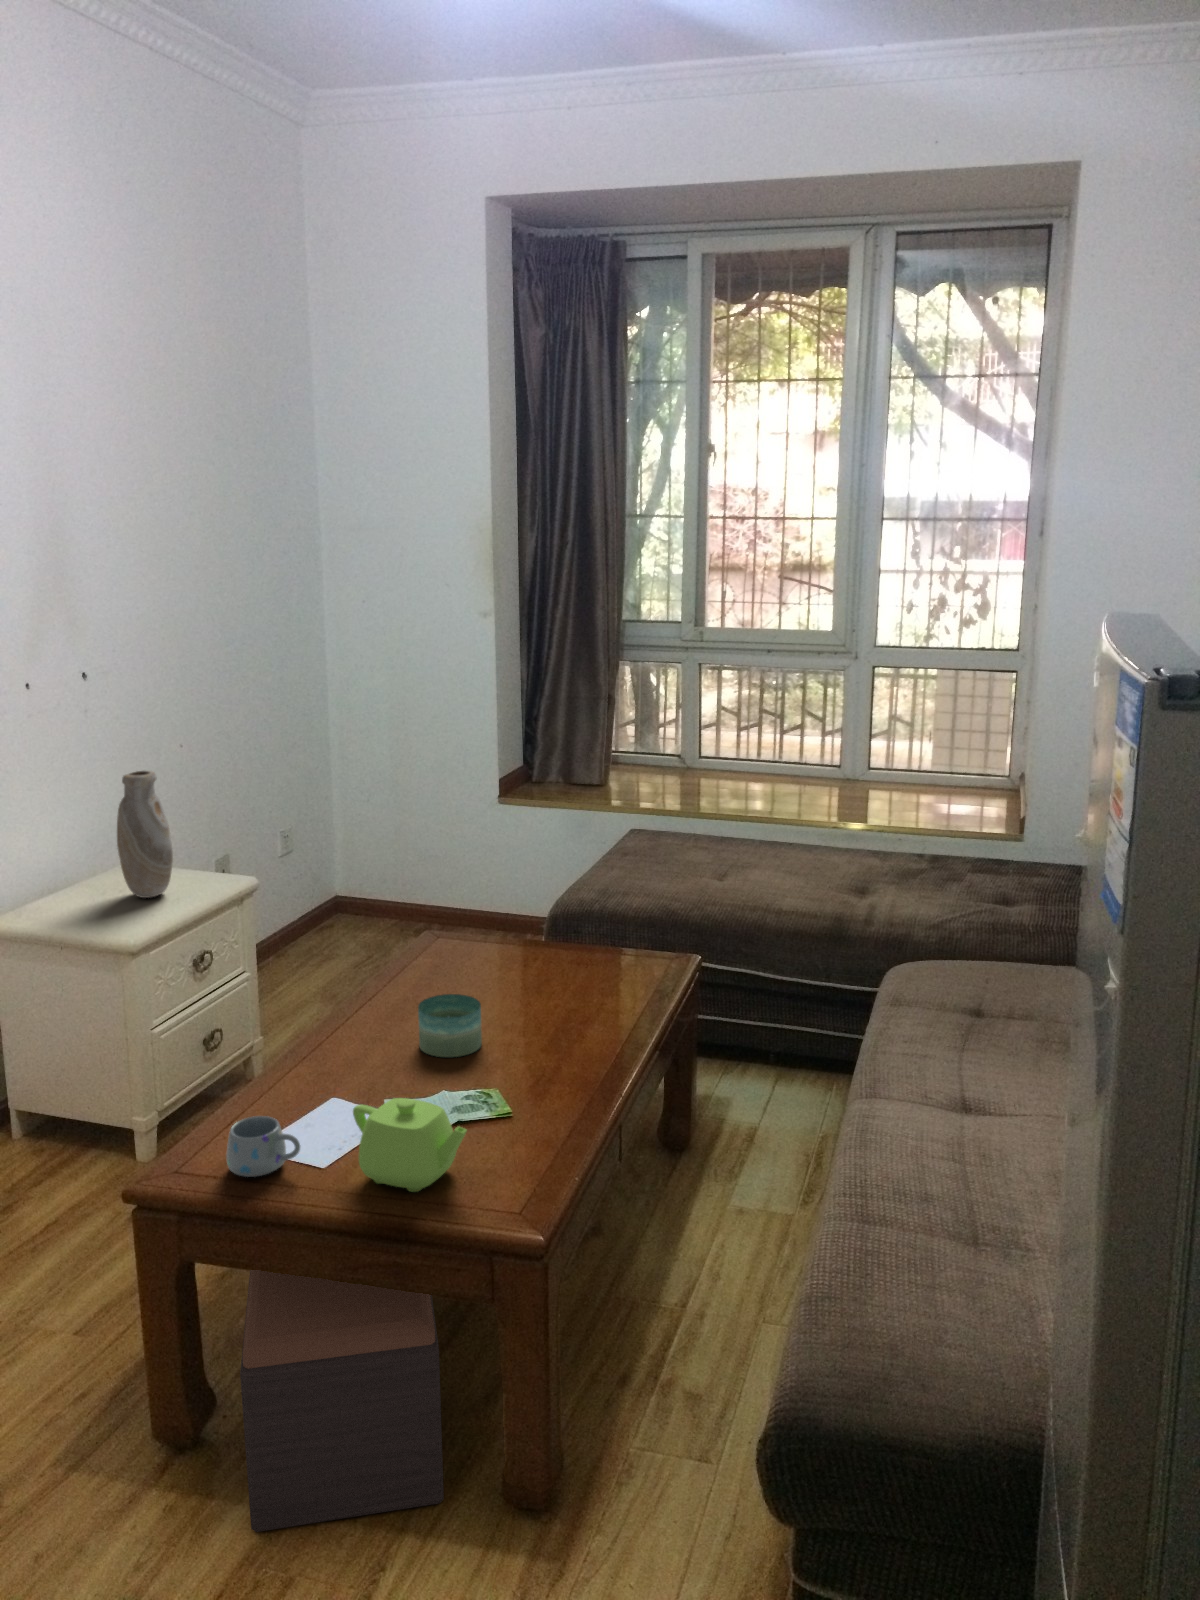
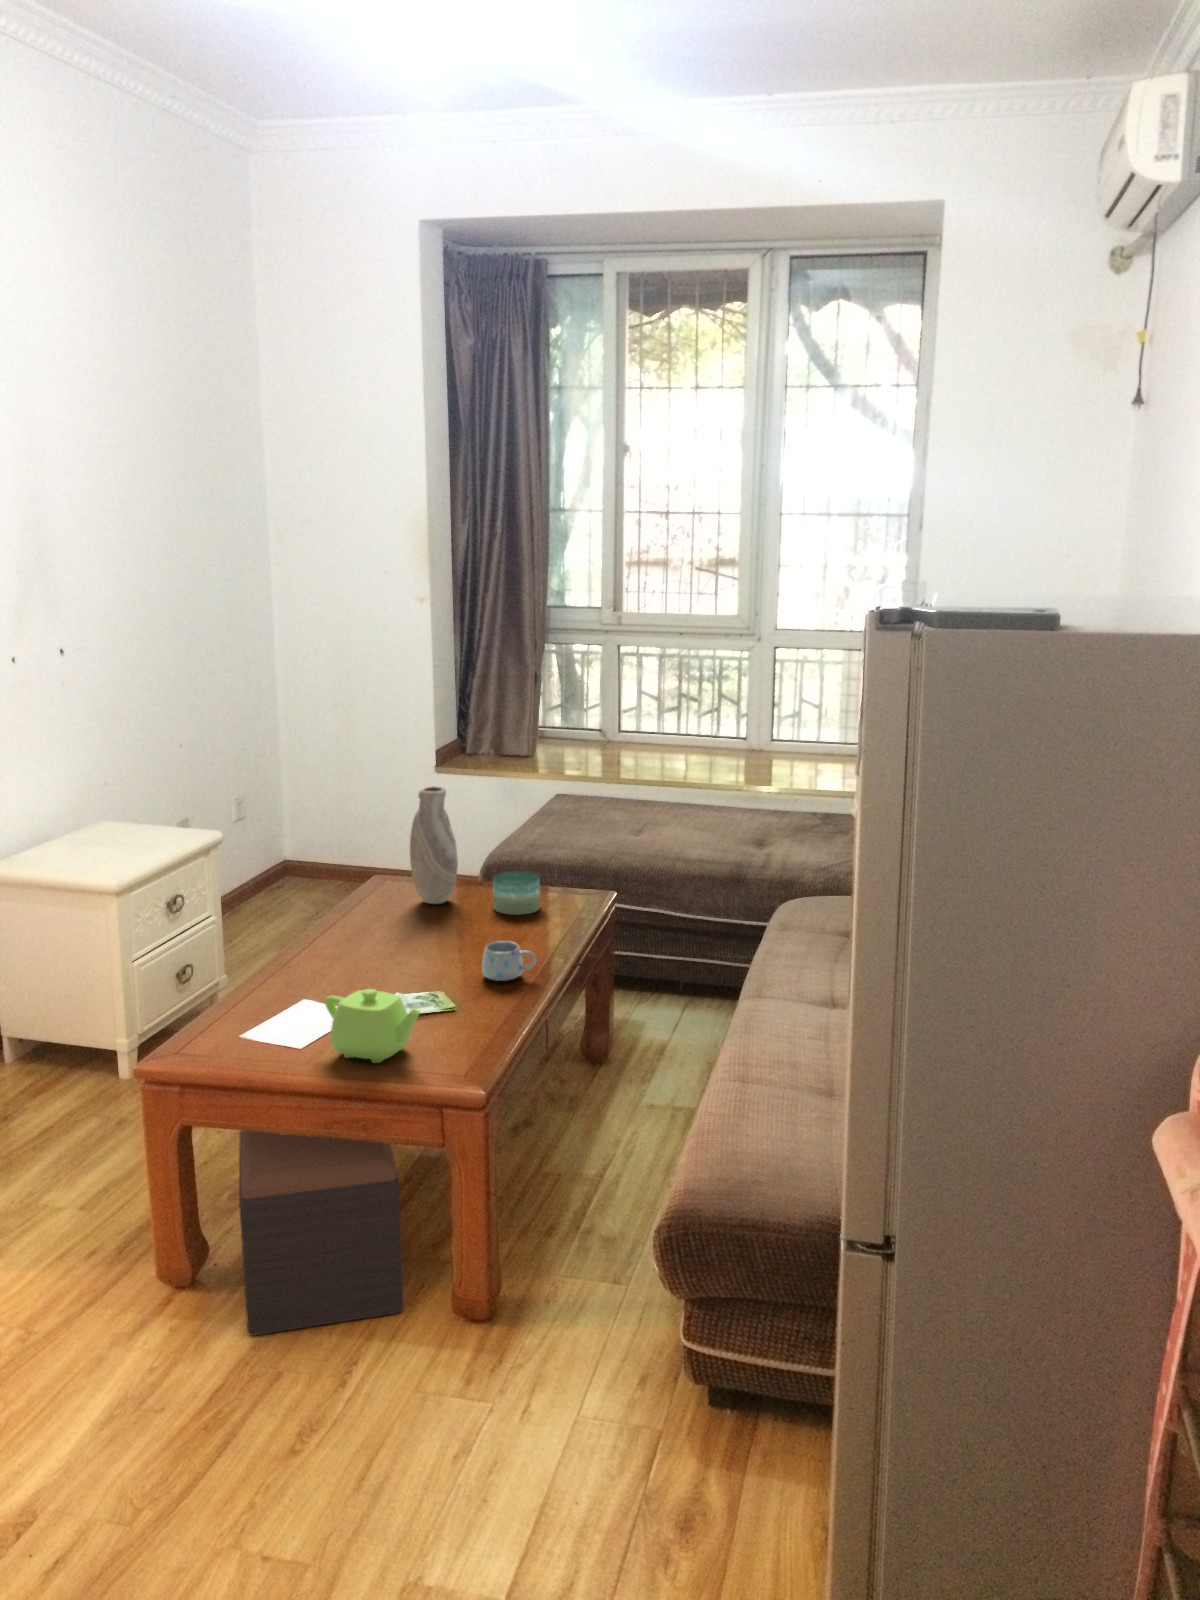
vase: present [117,771,173,898] -> present [410,786,458,904]
candle: present [418,994,482,1057] -> present [493,871,540,915]
mug: present [226,1116,300,1177] -> present [482,941,536,981]

